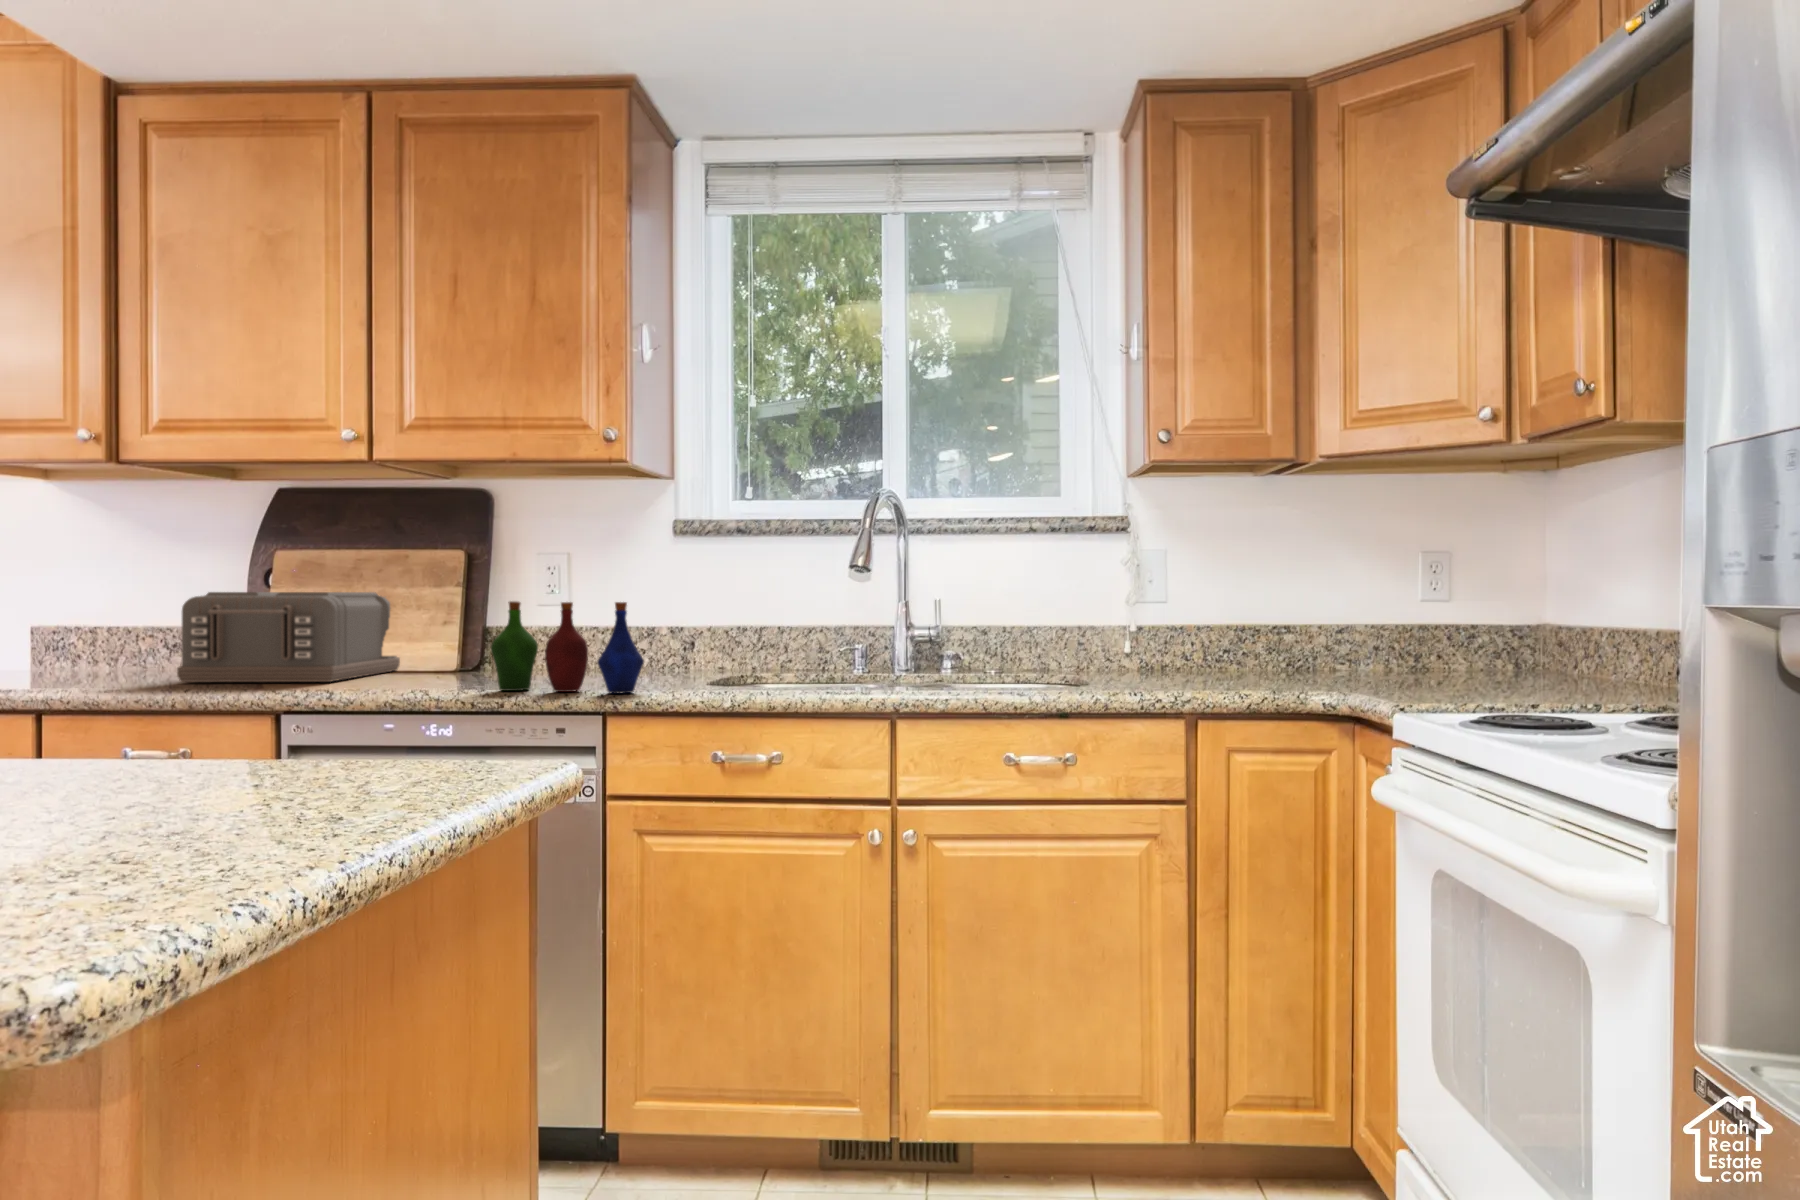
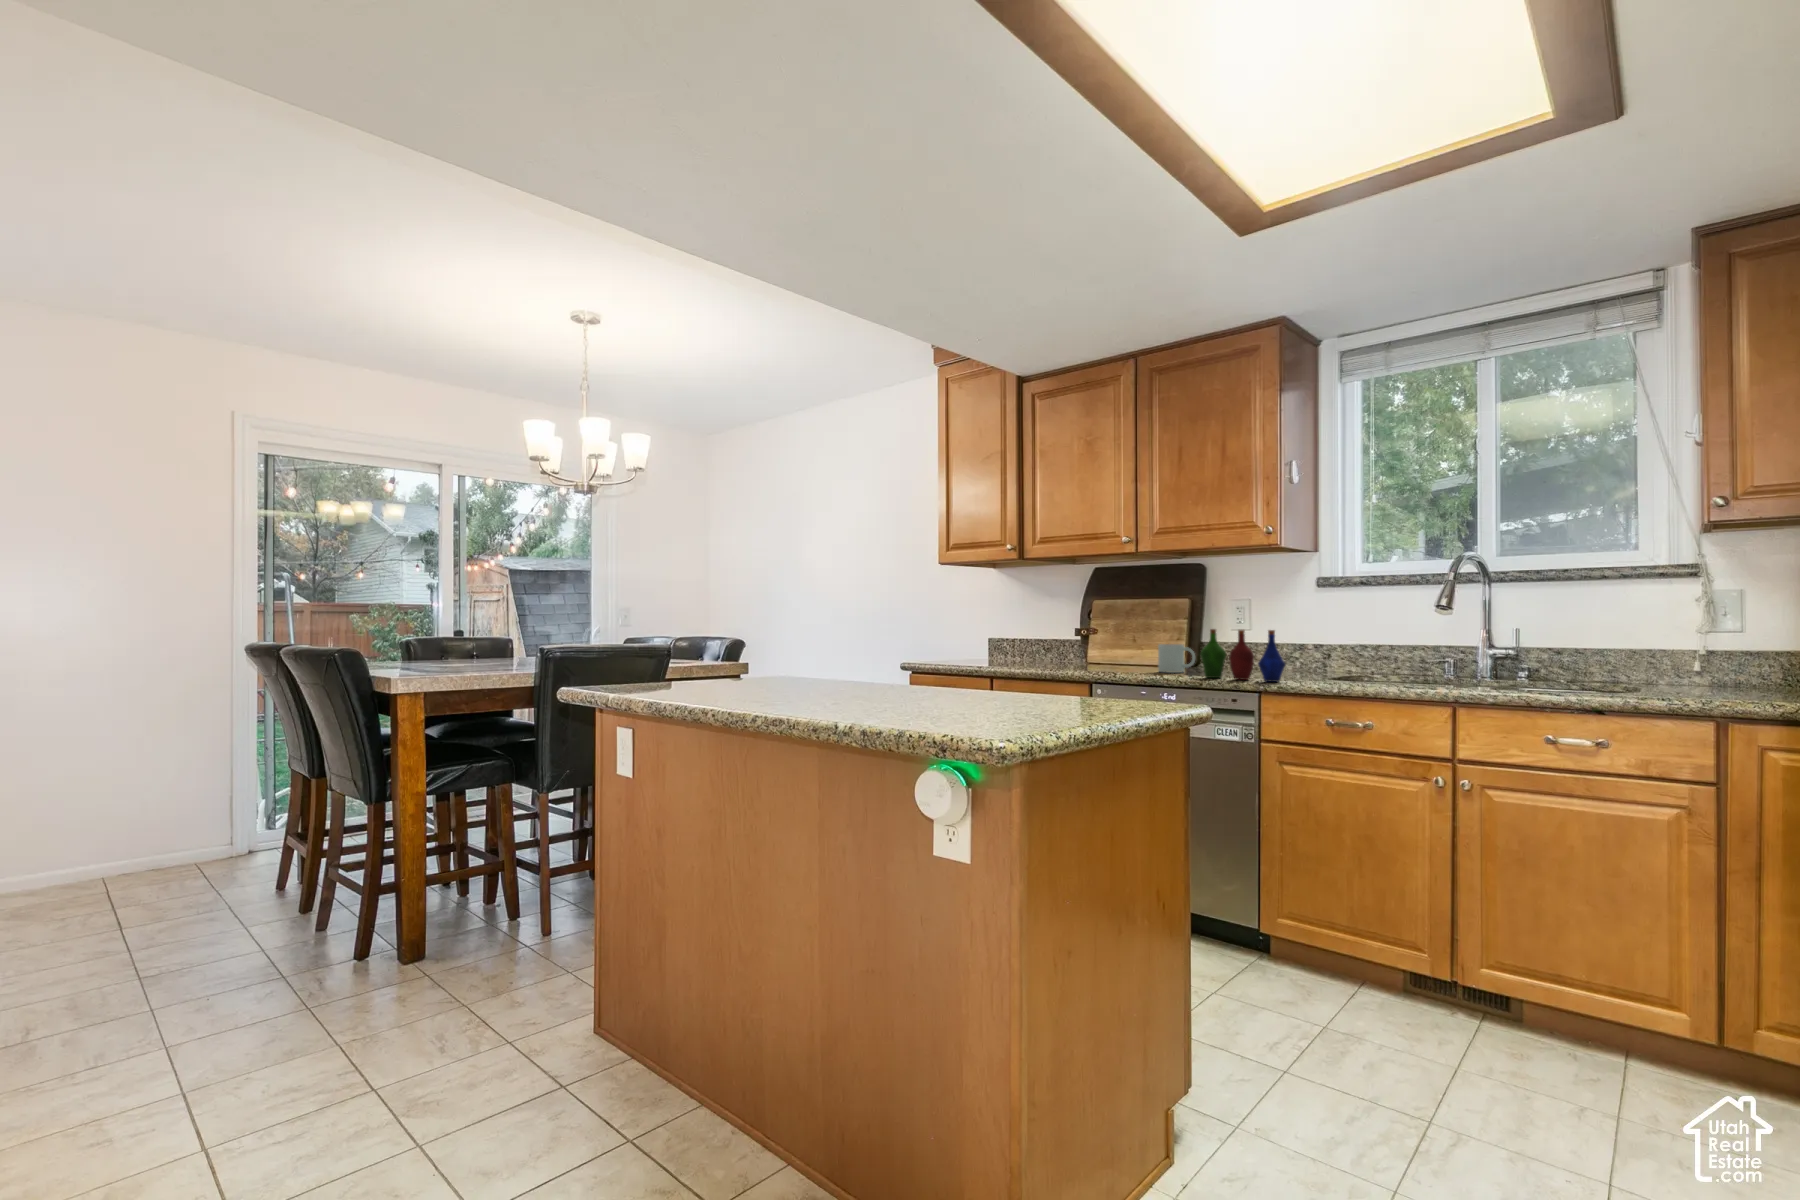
toaster: present [177,592,400,682] -> none [1052,622,1155,670]
mug: none [408,631,478,683] -> present [1158,644,1195,673]

